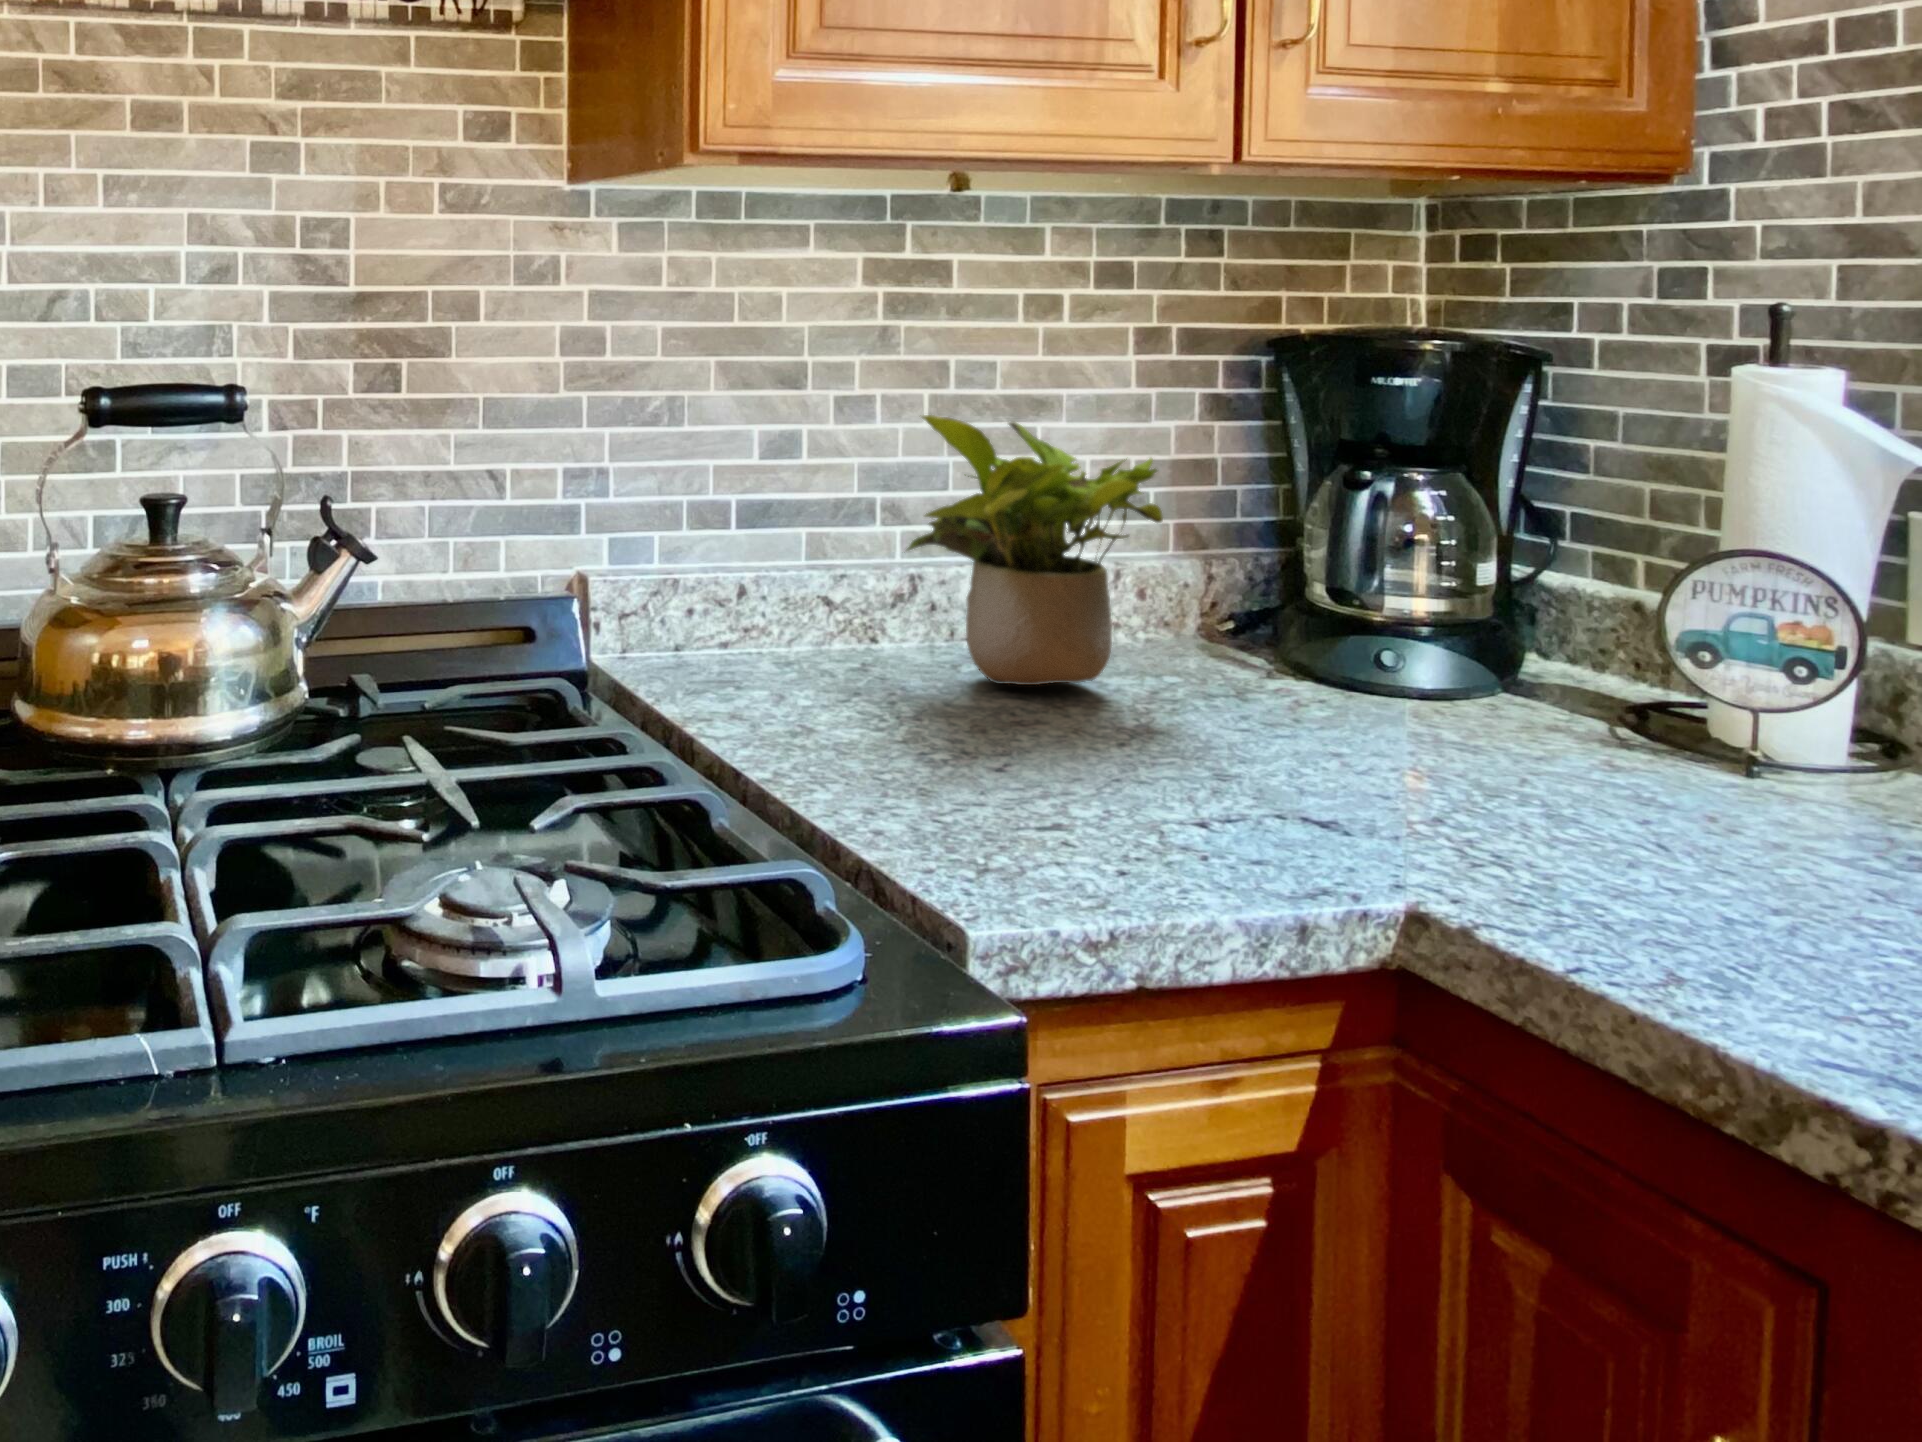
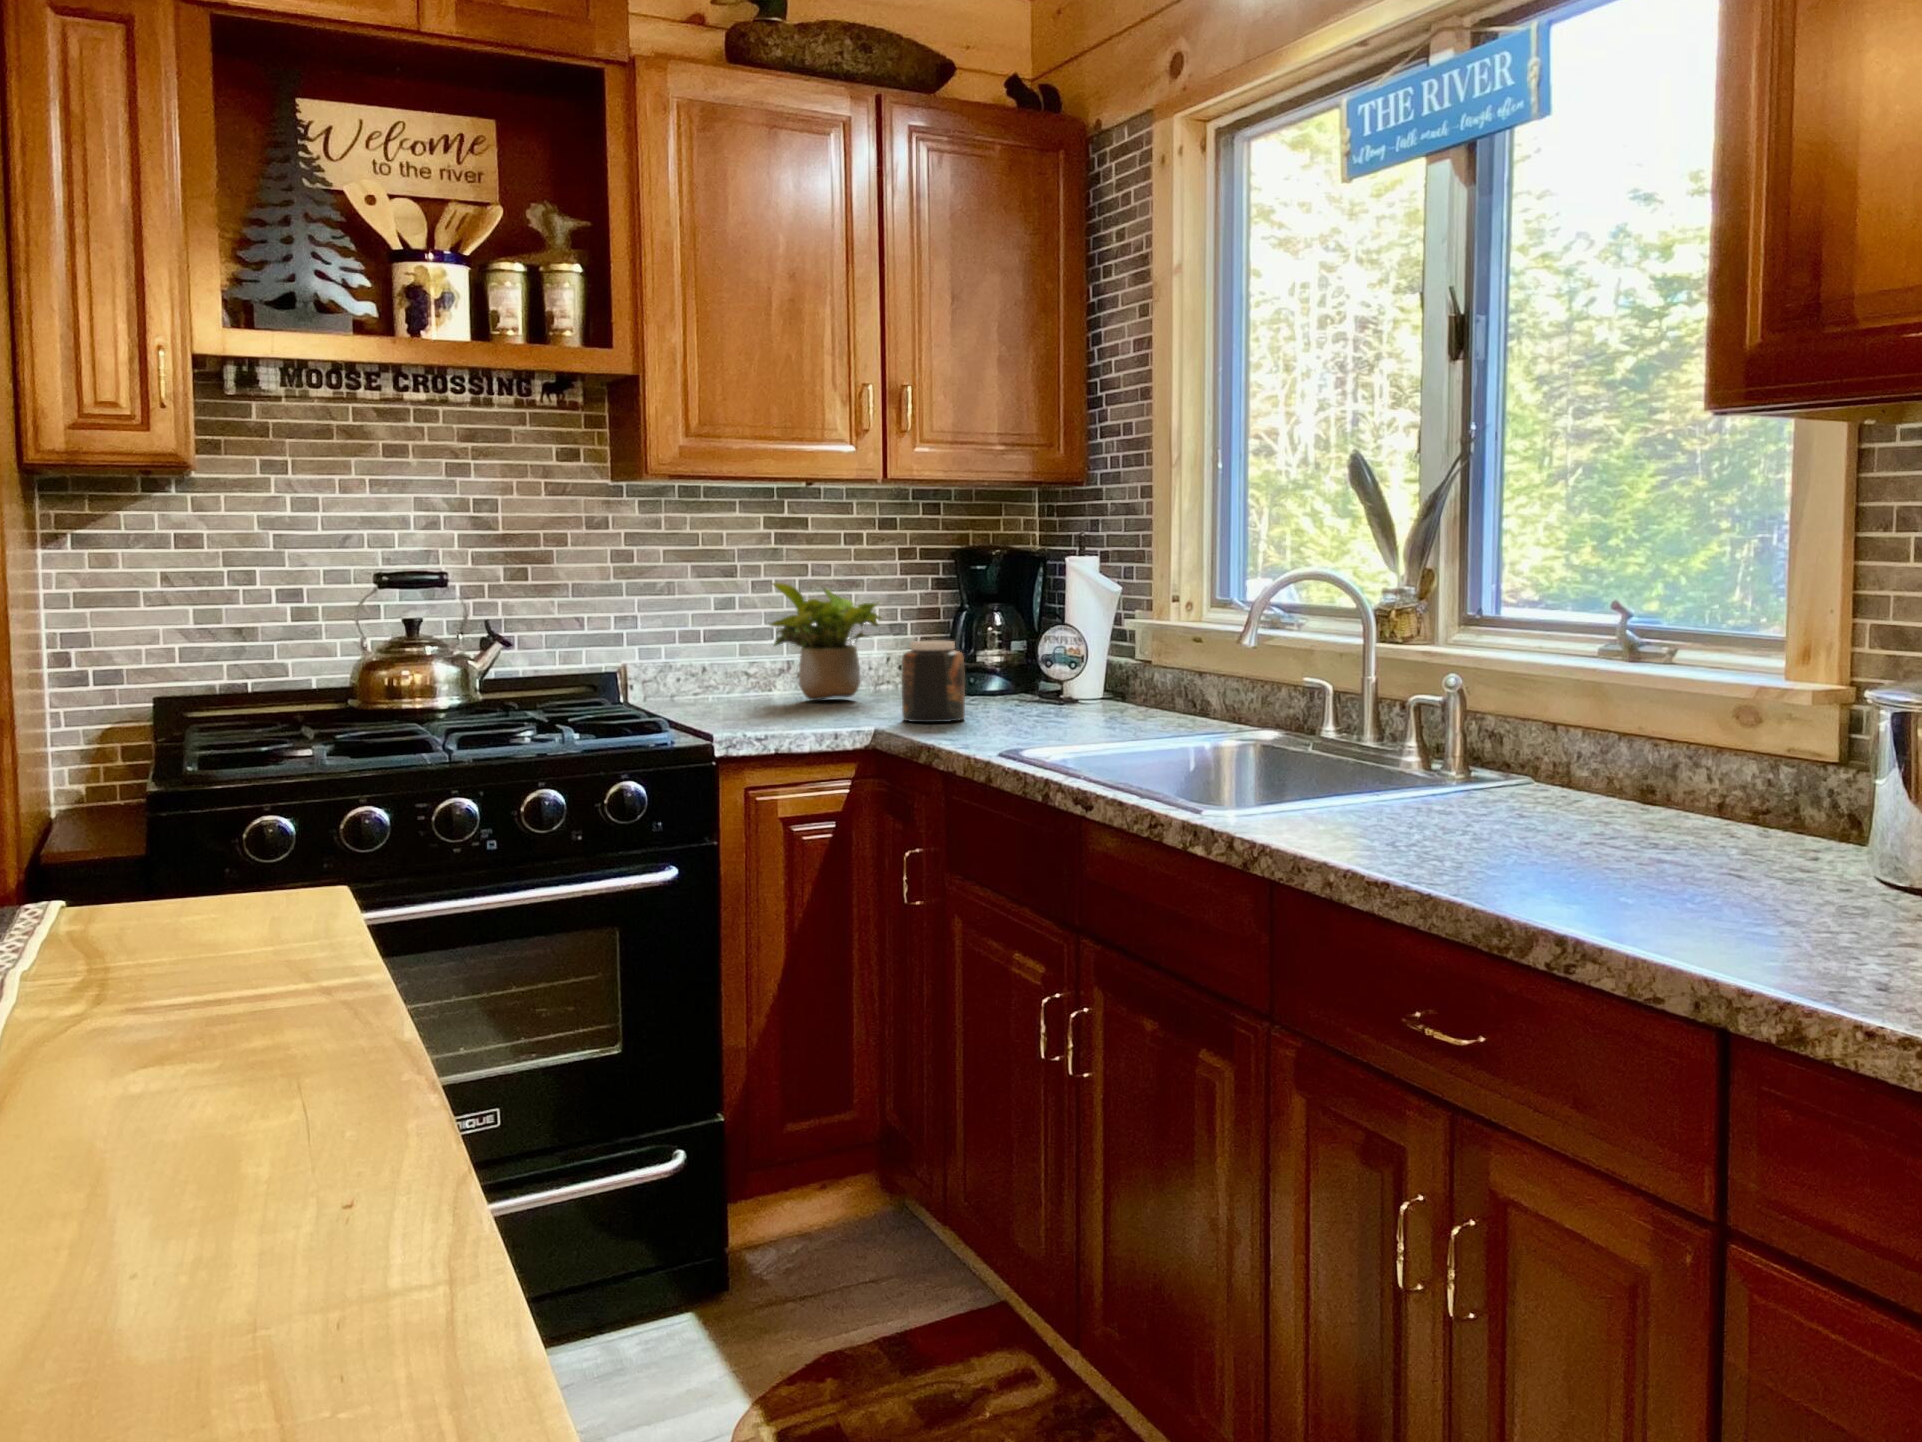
jar: none [1339,602,1531,841] -> present [902,640,965,722]

